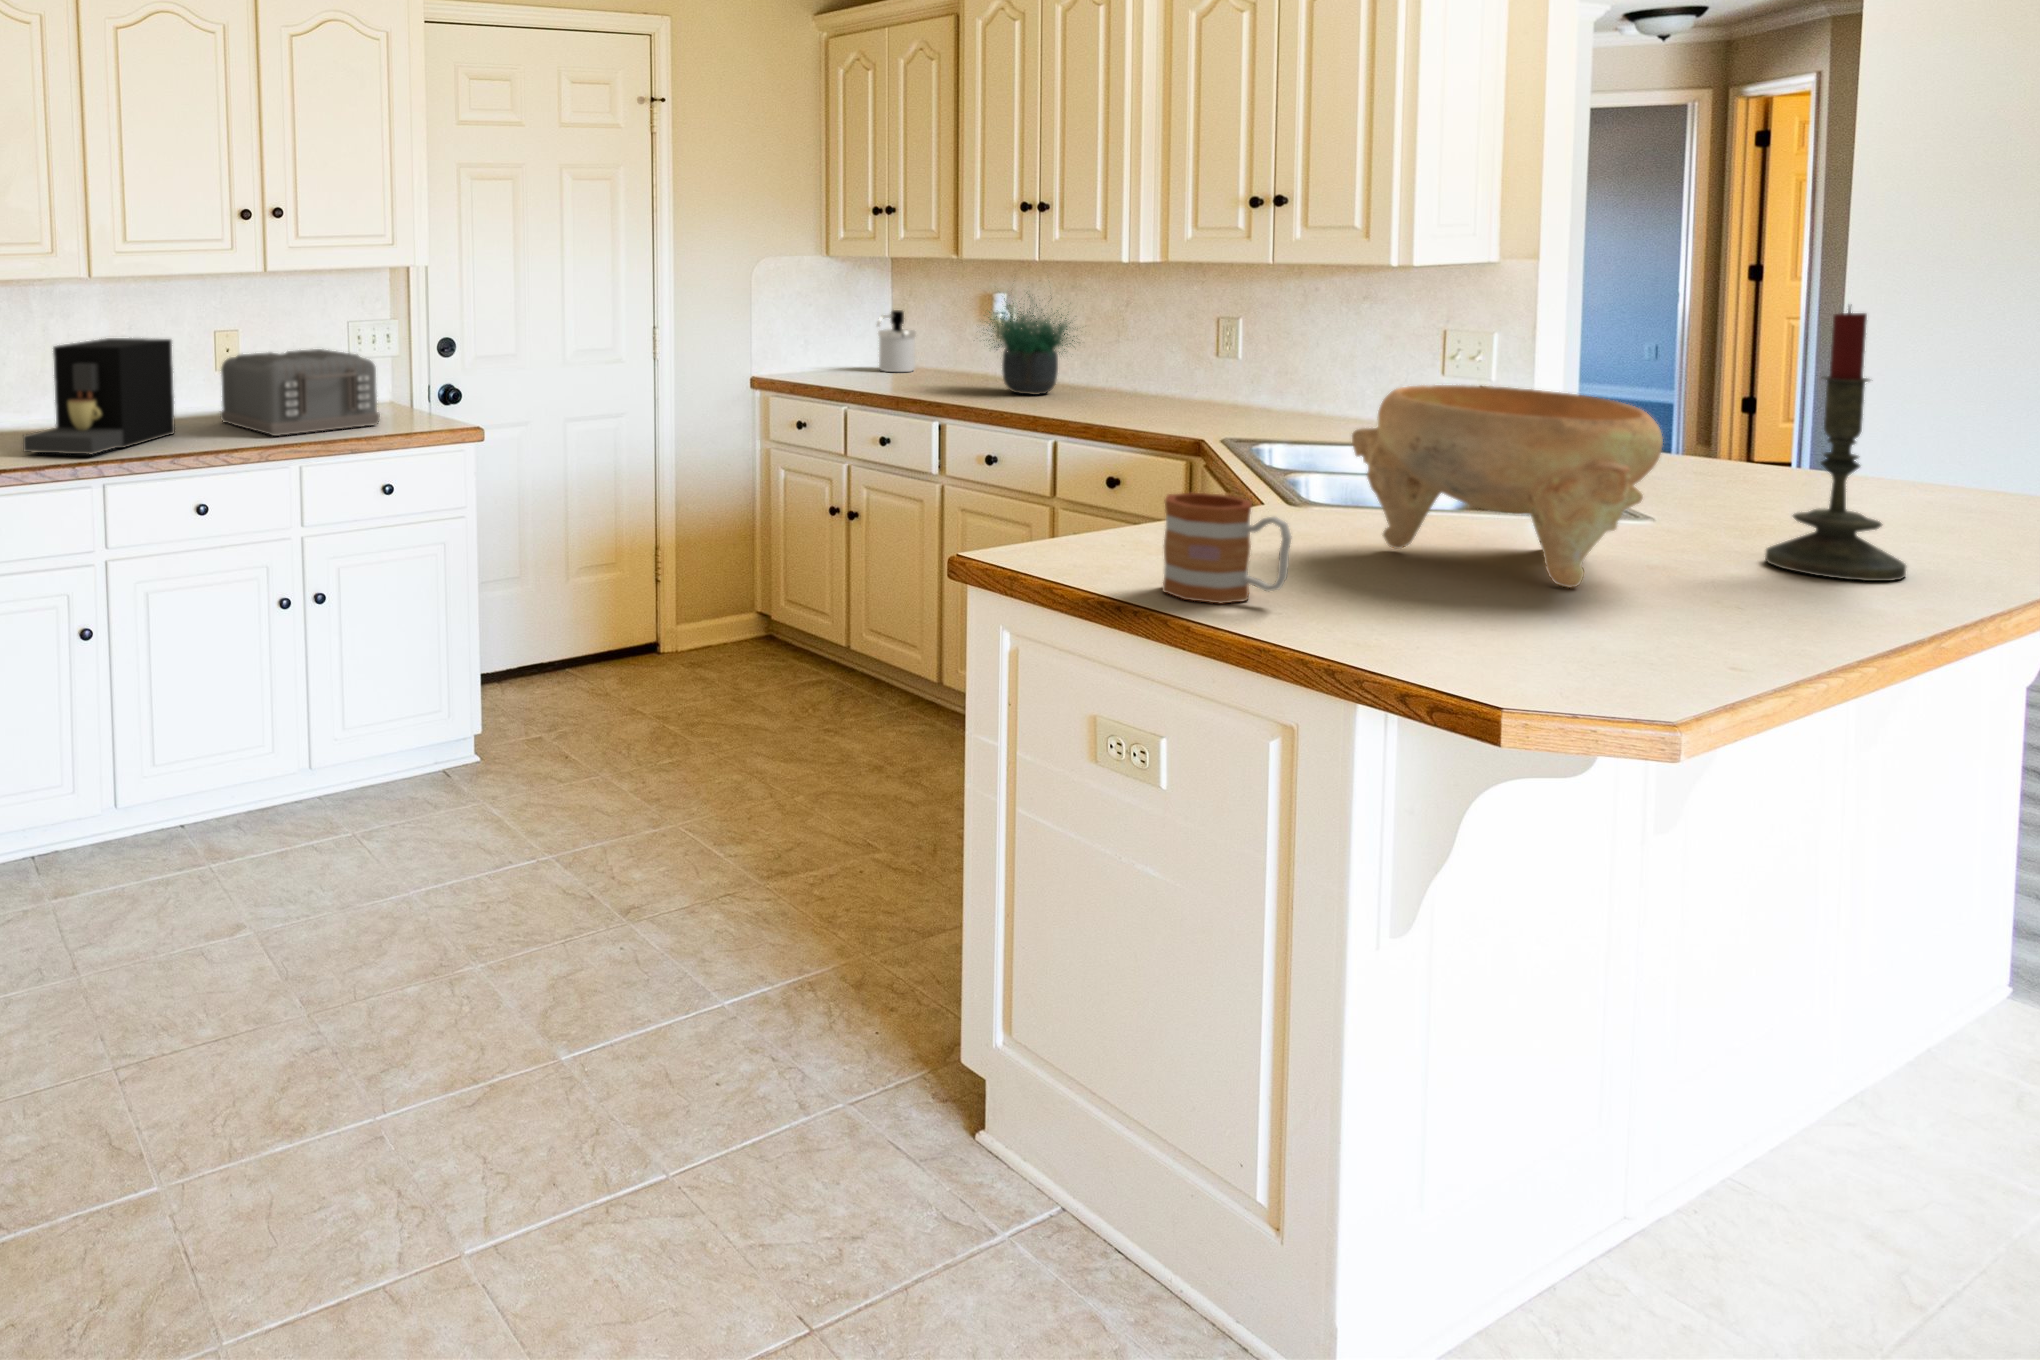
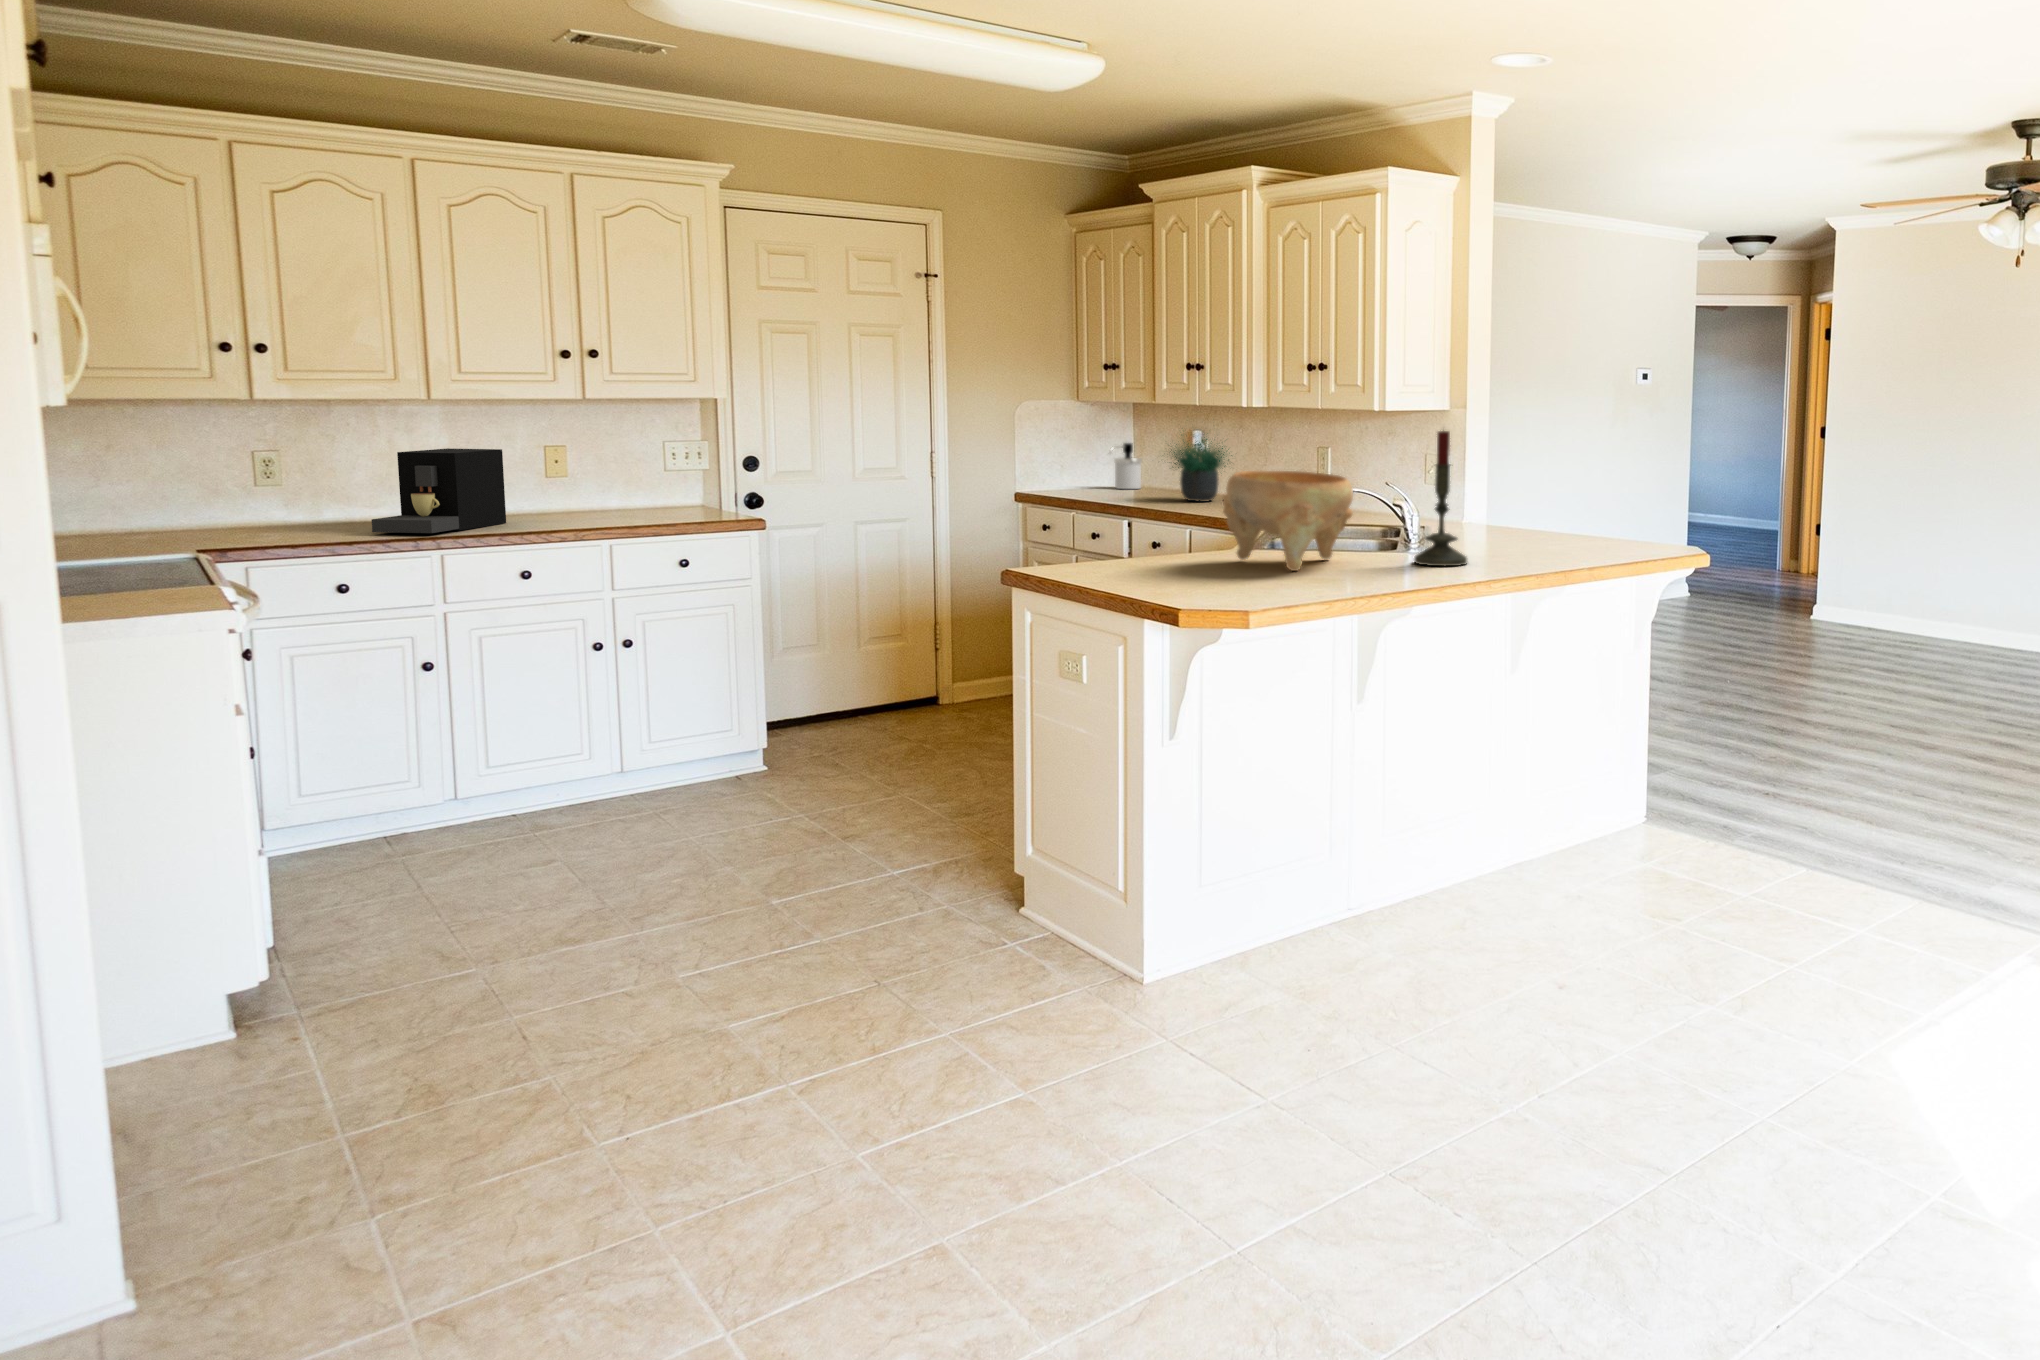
toaster: present [220,349,380,436] -> none [548,461,682,524]
mug: present [1162,493,1291,604] -> none [1082,524,1137,579]

